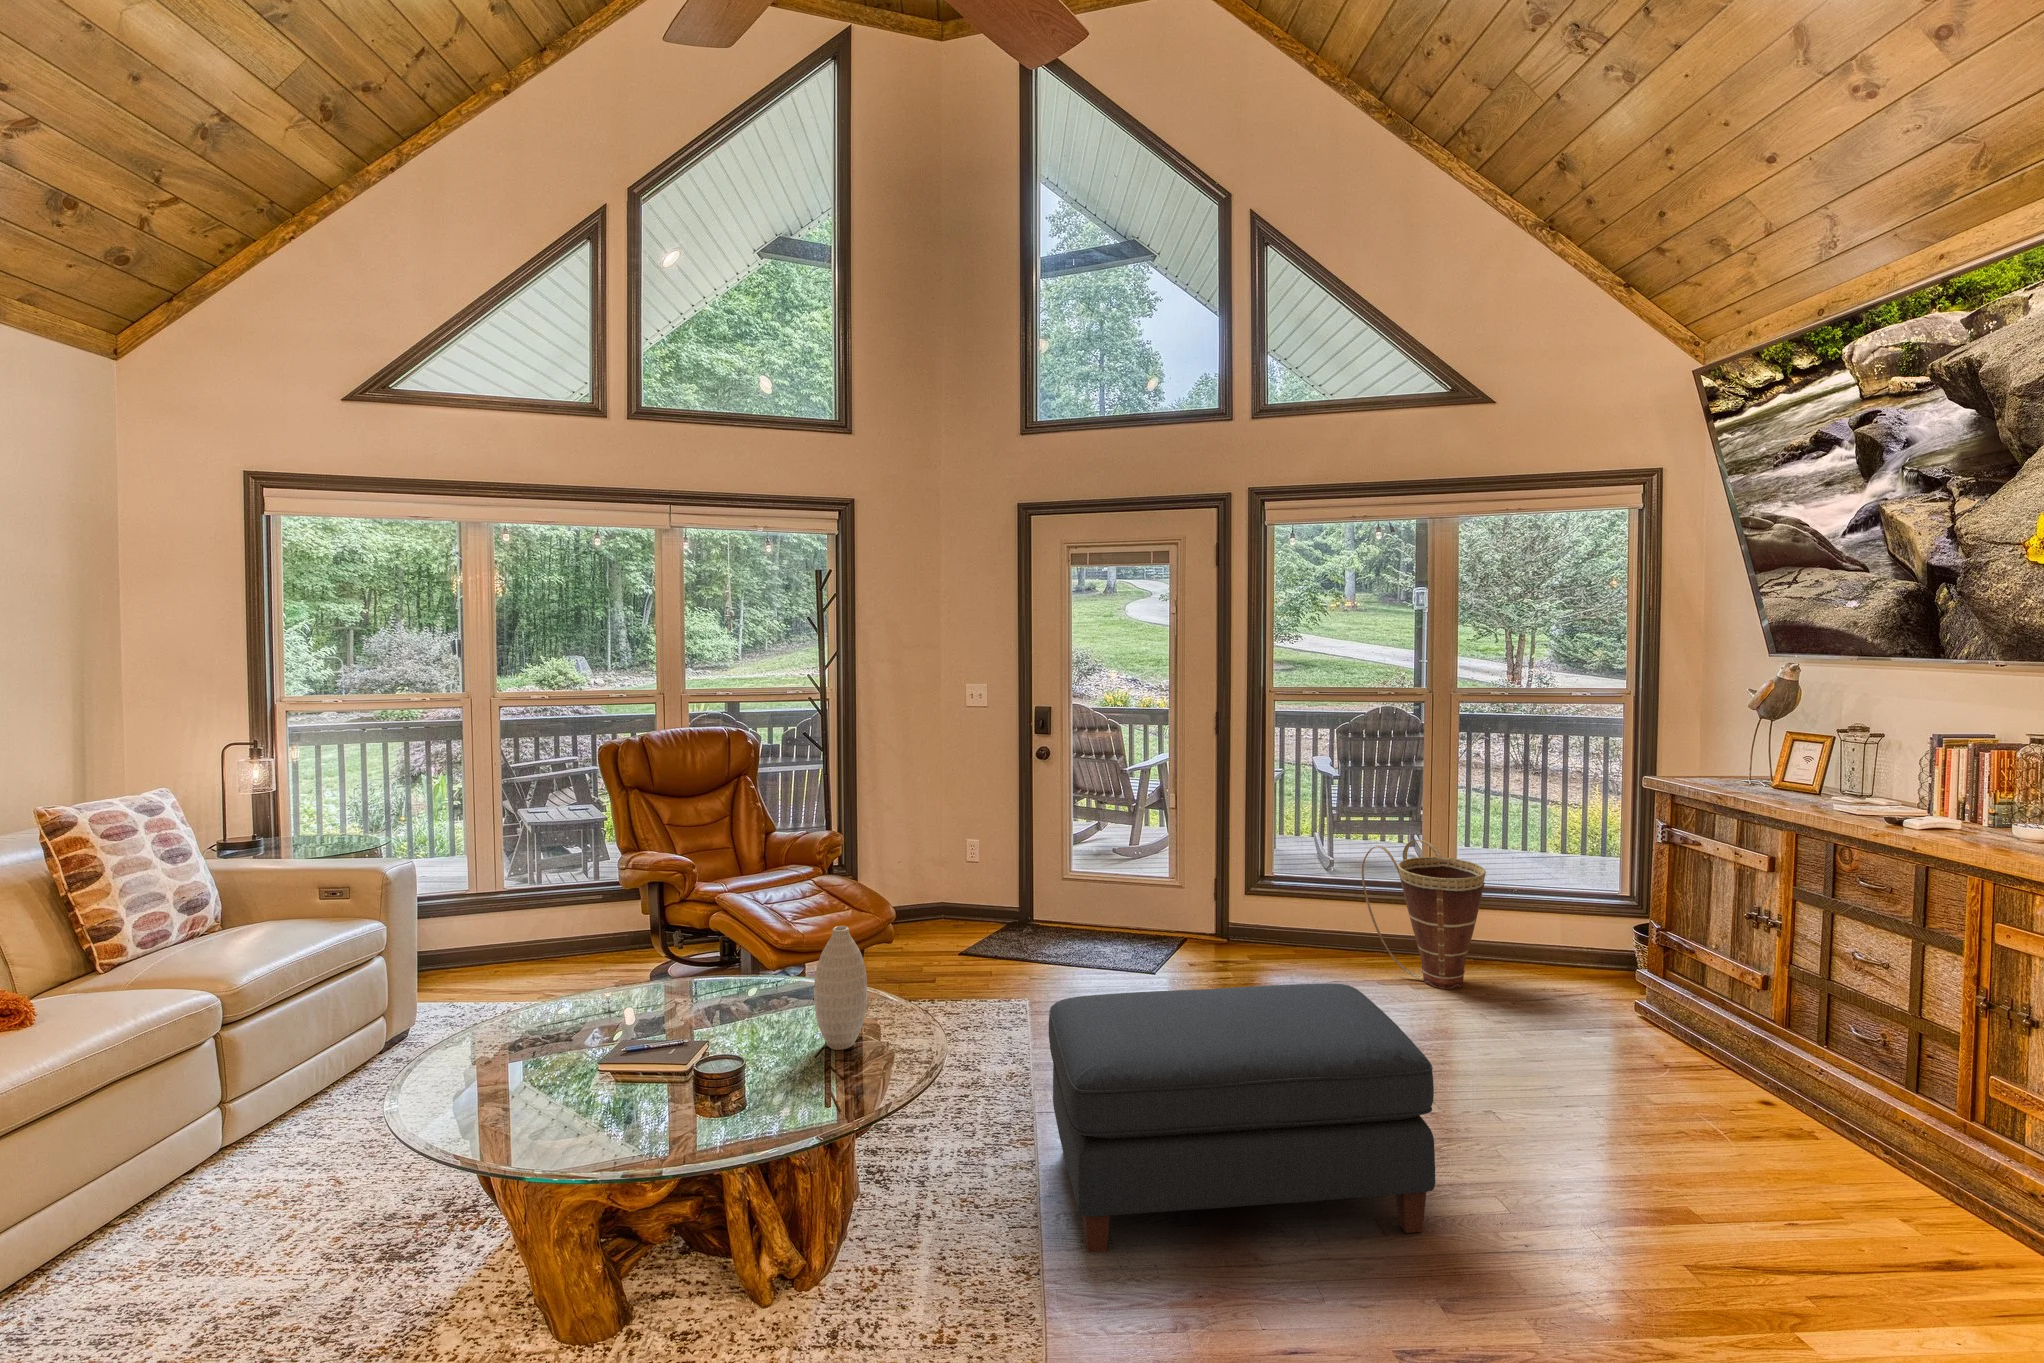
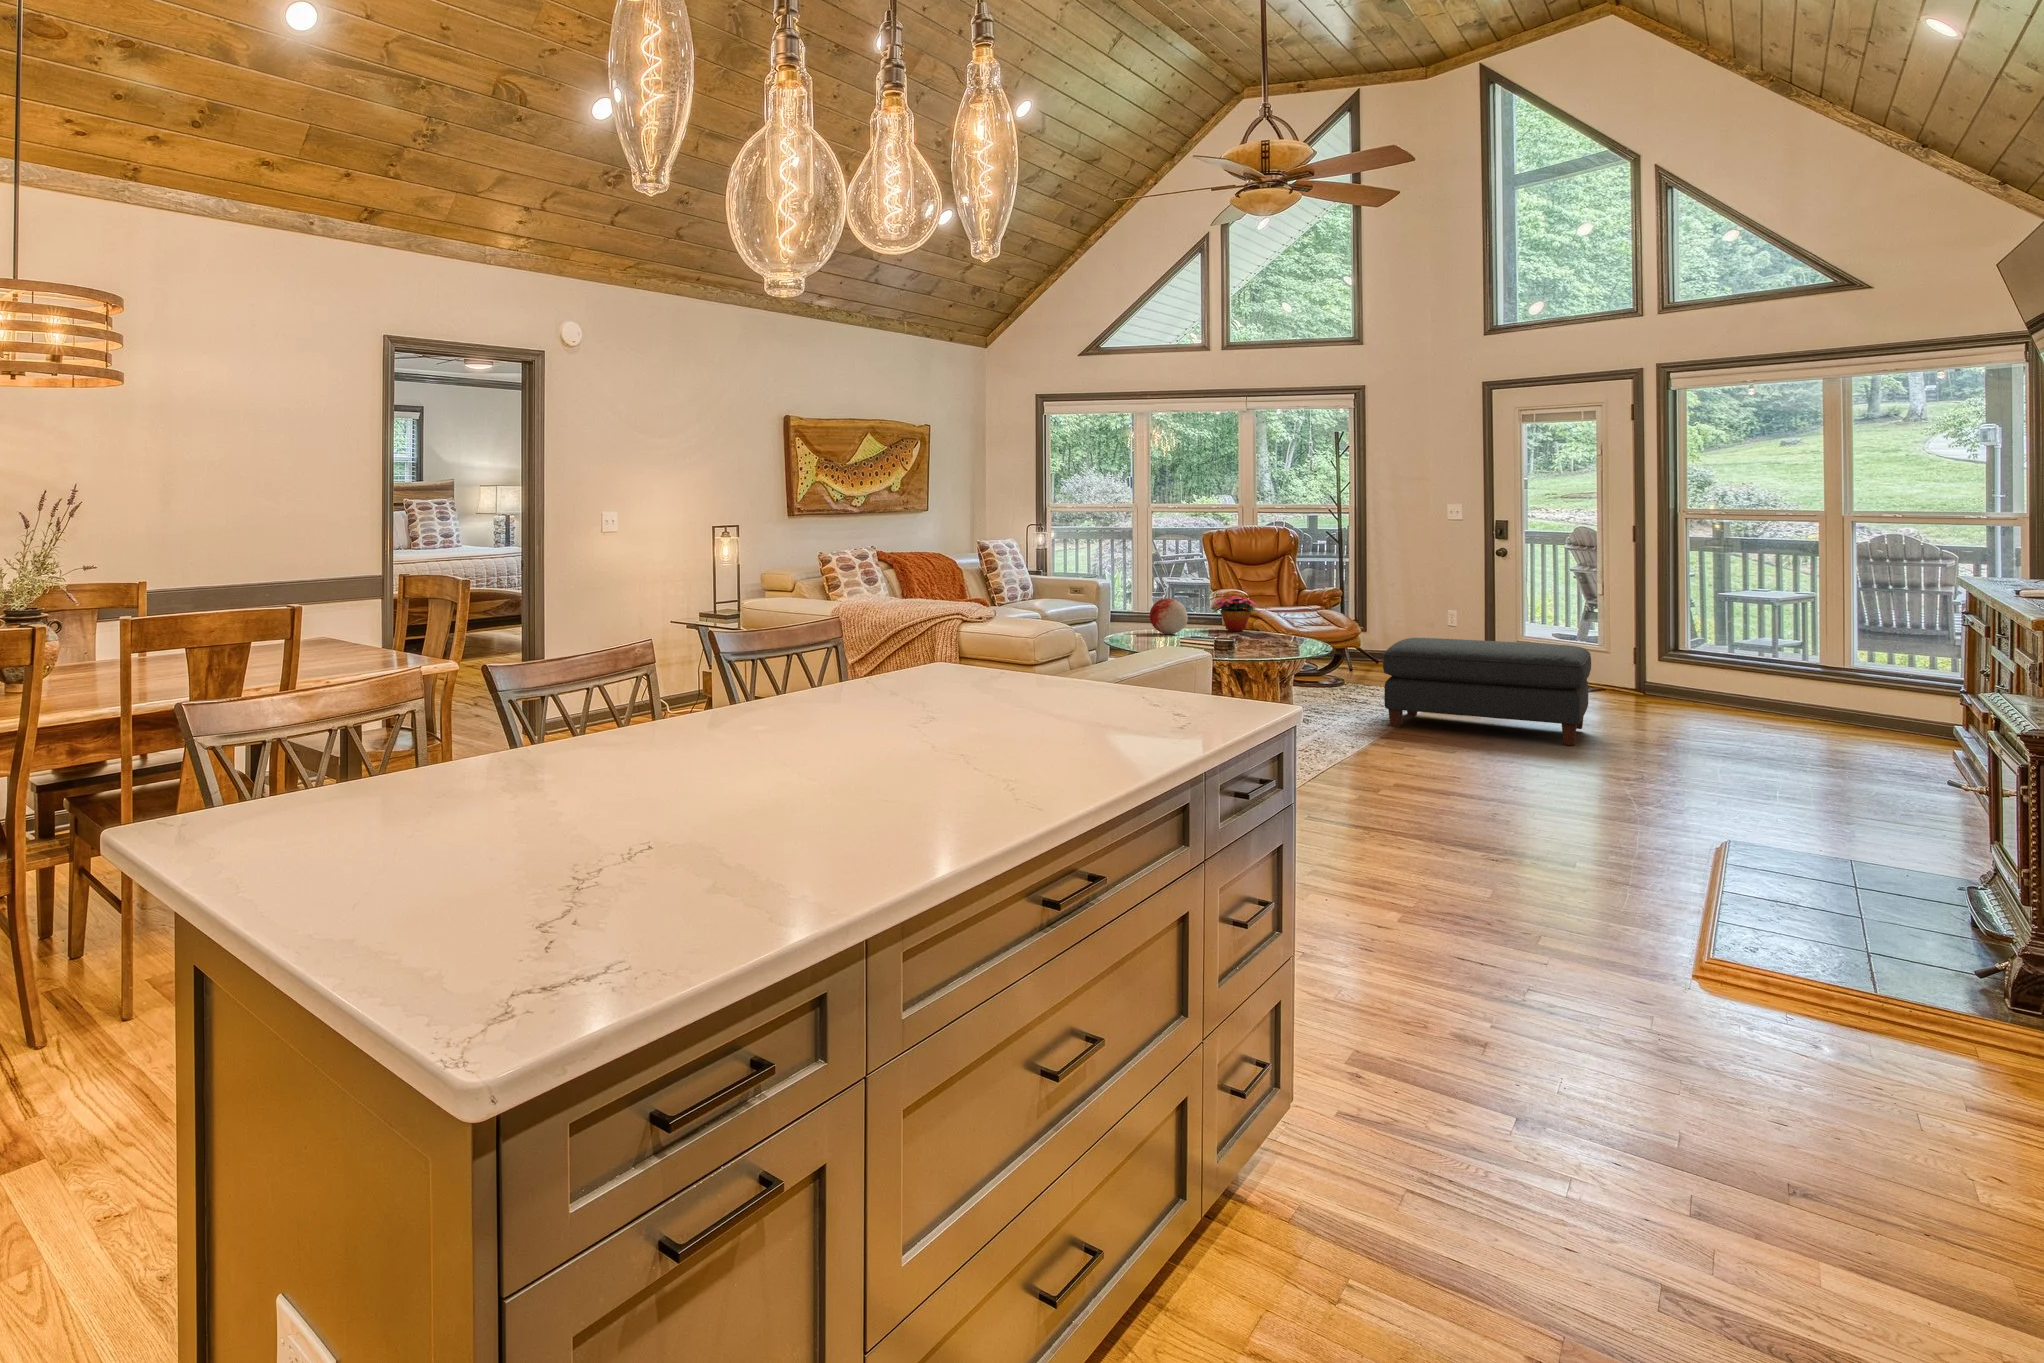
basket: present [1362,840,1486,989] -> none [1732,622,1826,719]
vase: present [814,926,867,1050] -> none [1273,586,1298,637]
flower arrangement: none [657,940,779,1032] -> present [1211,596,1257,631]
decorative orb: none [514,1016,620,1121] -> present [1150,598,1188,634]

